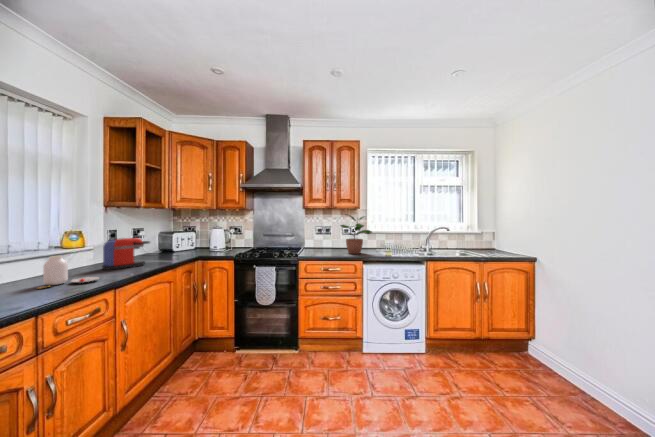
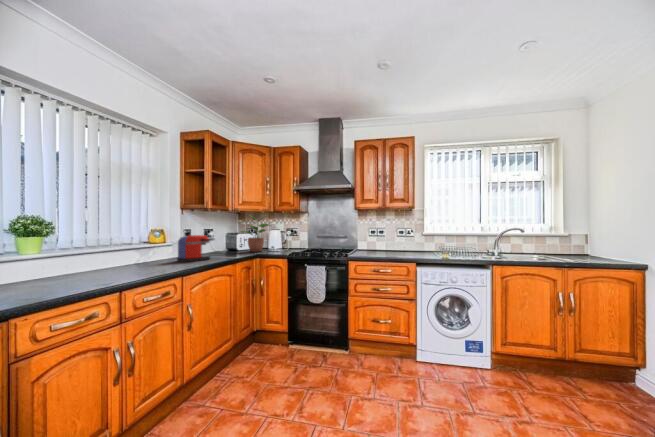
potted plant: present [341,214,372,254] -> present [241,216,270,252]
jar: present [38,256,99,289] -> none [127,247,172,273]

